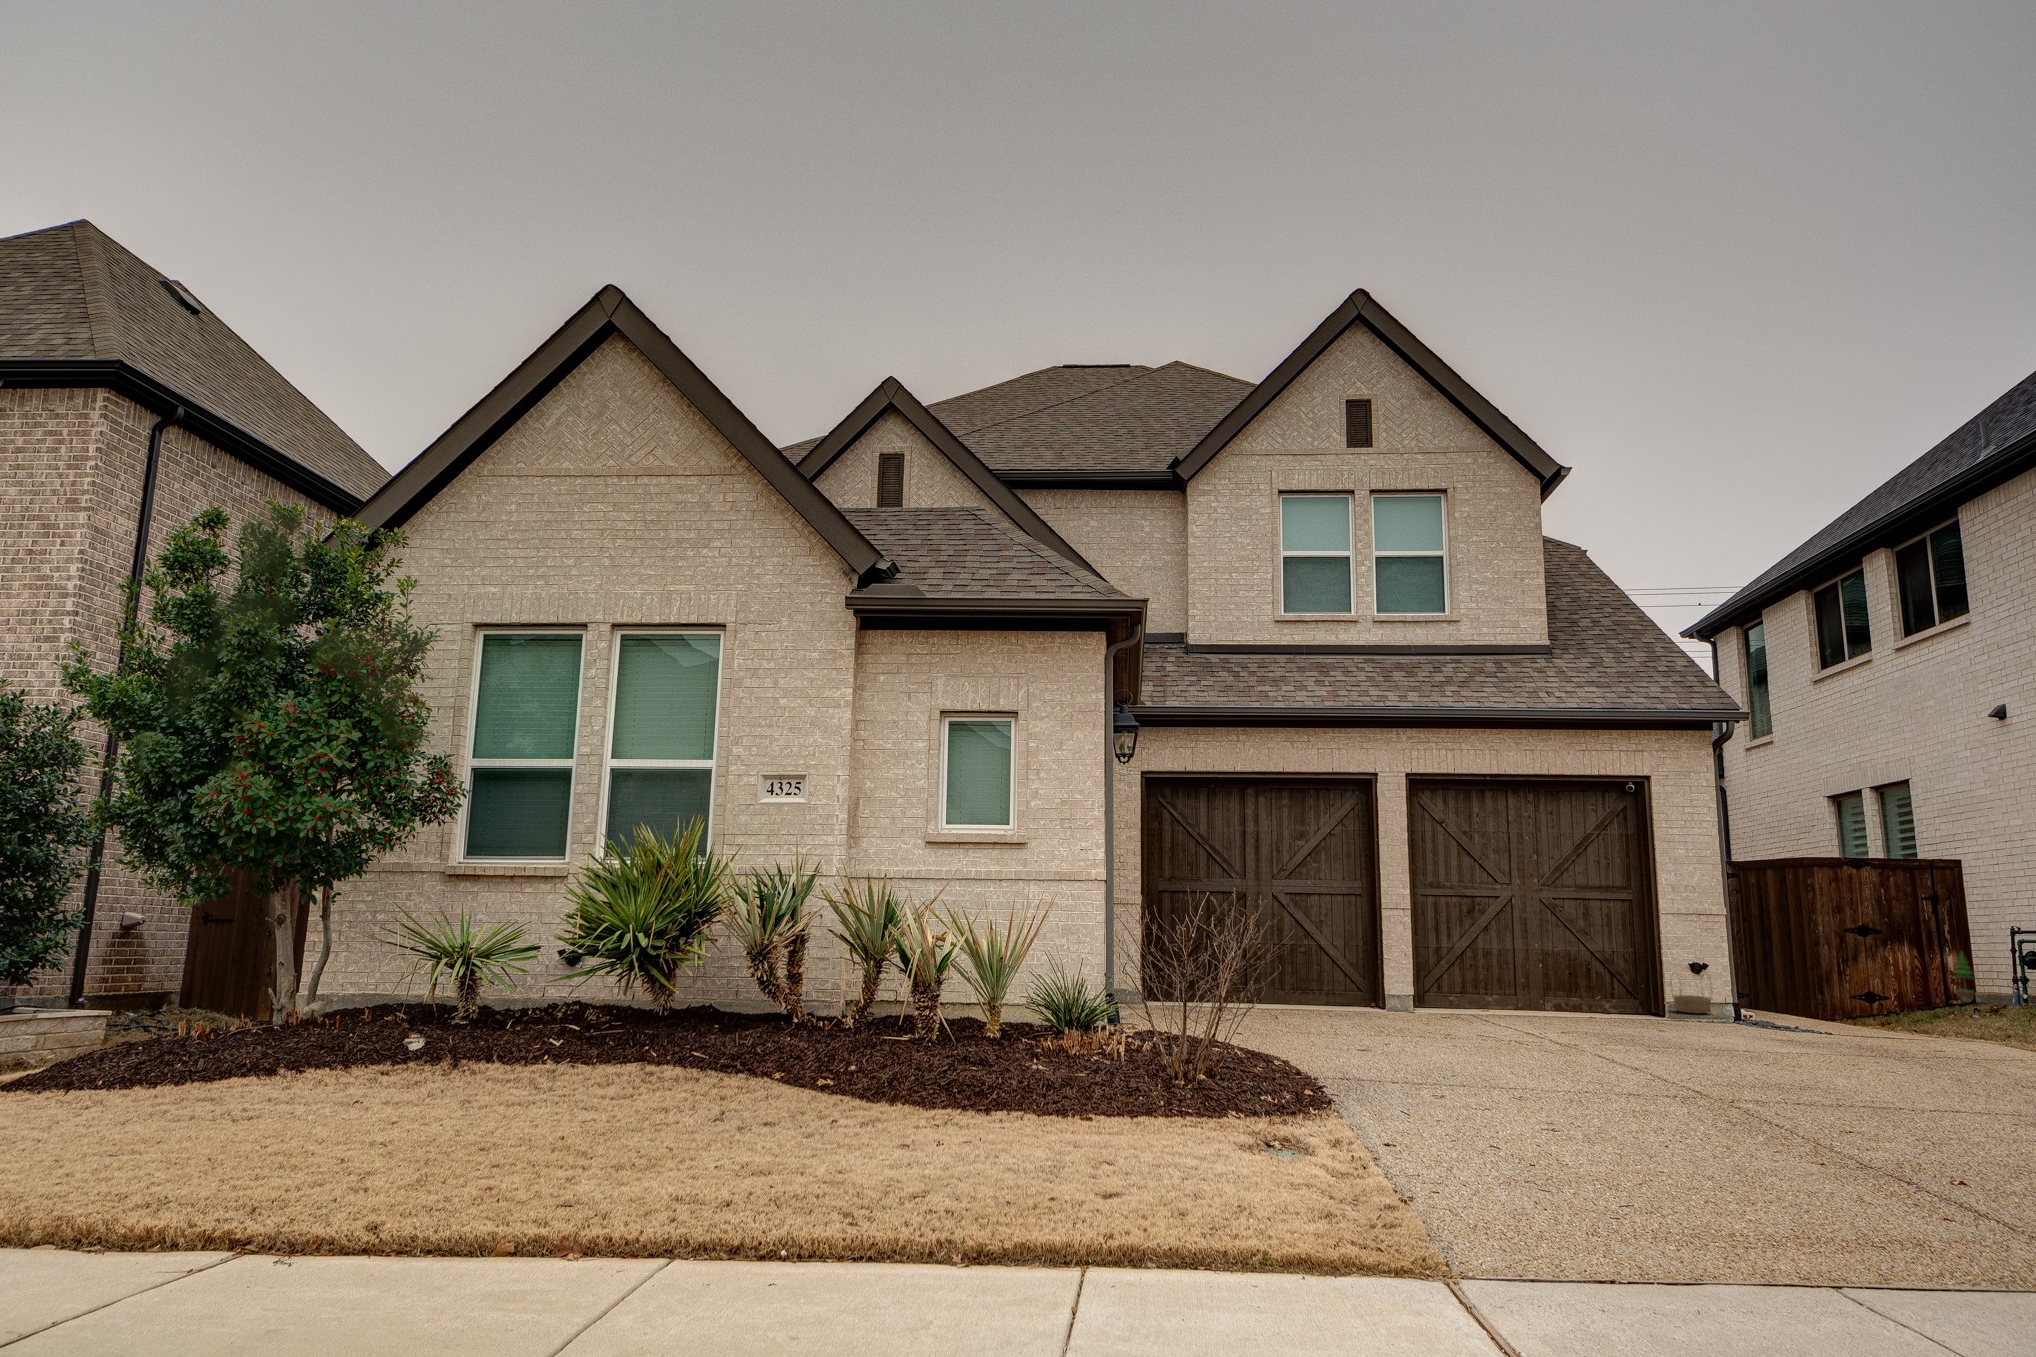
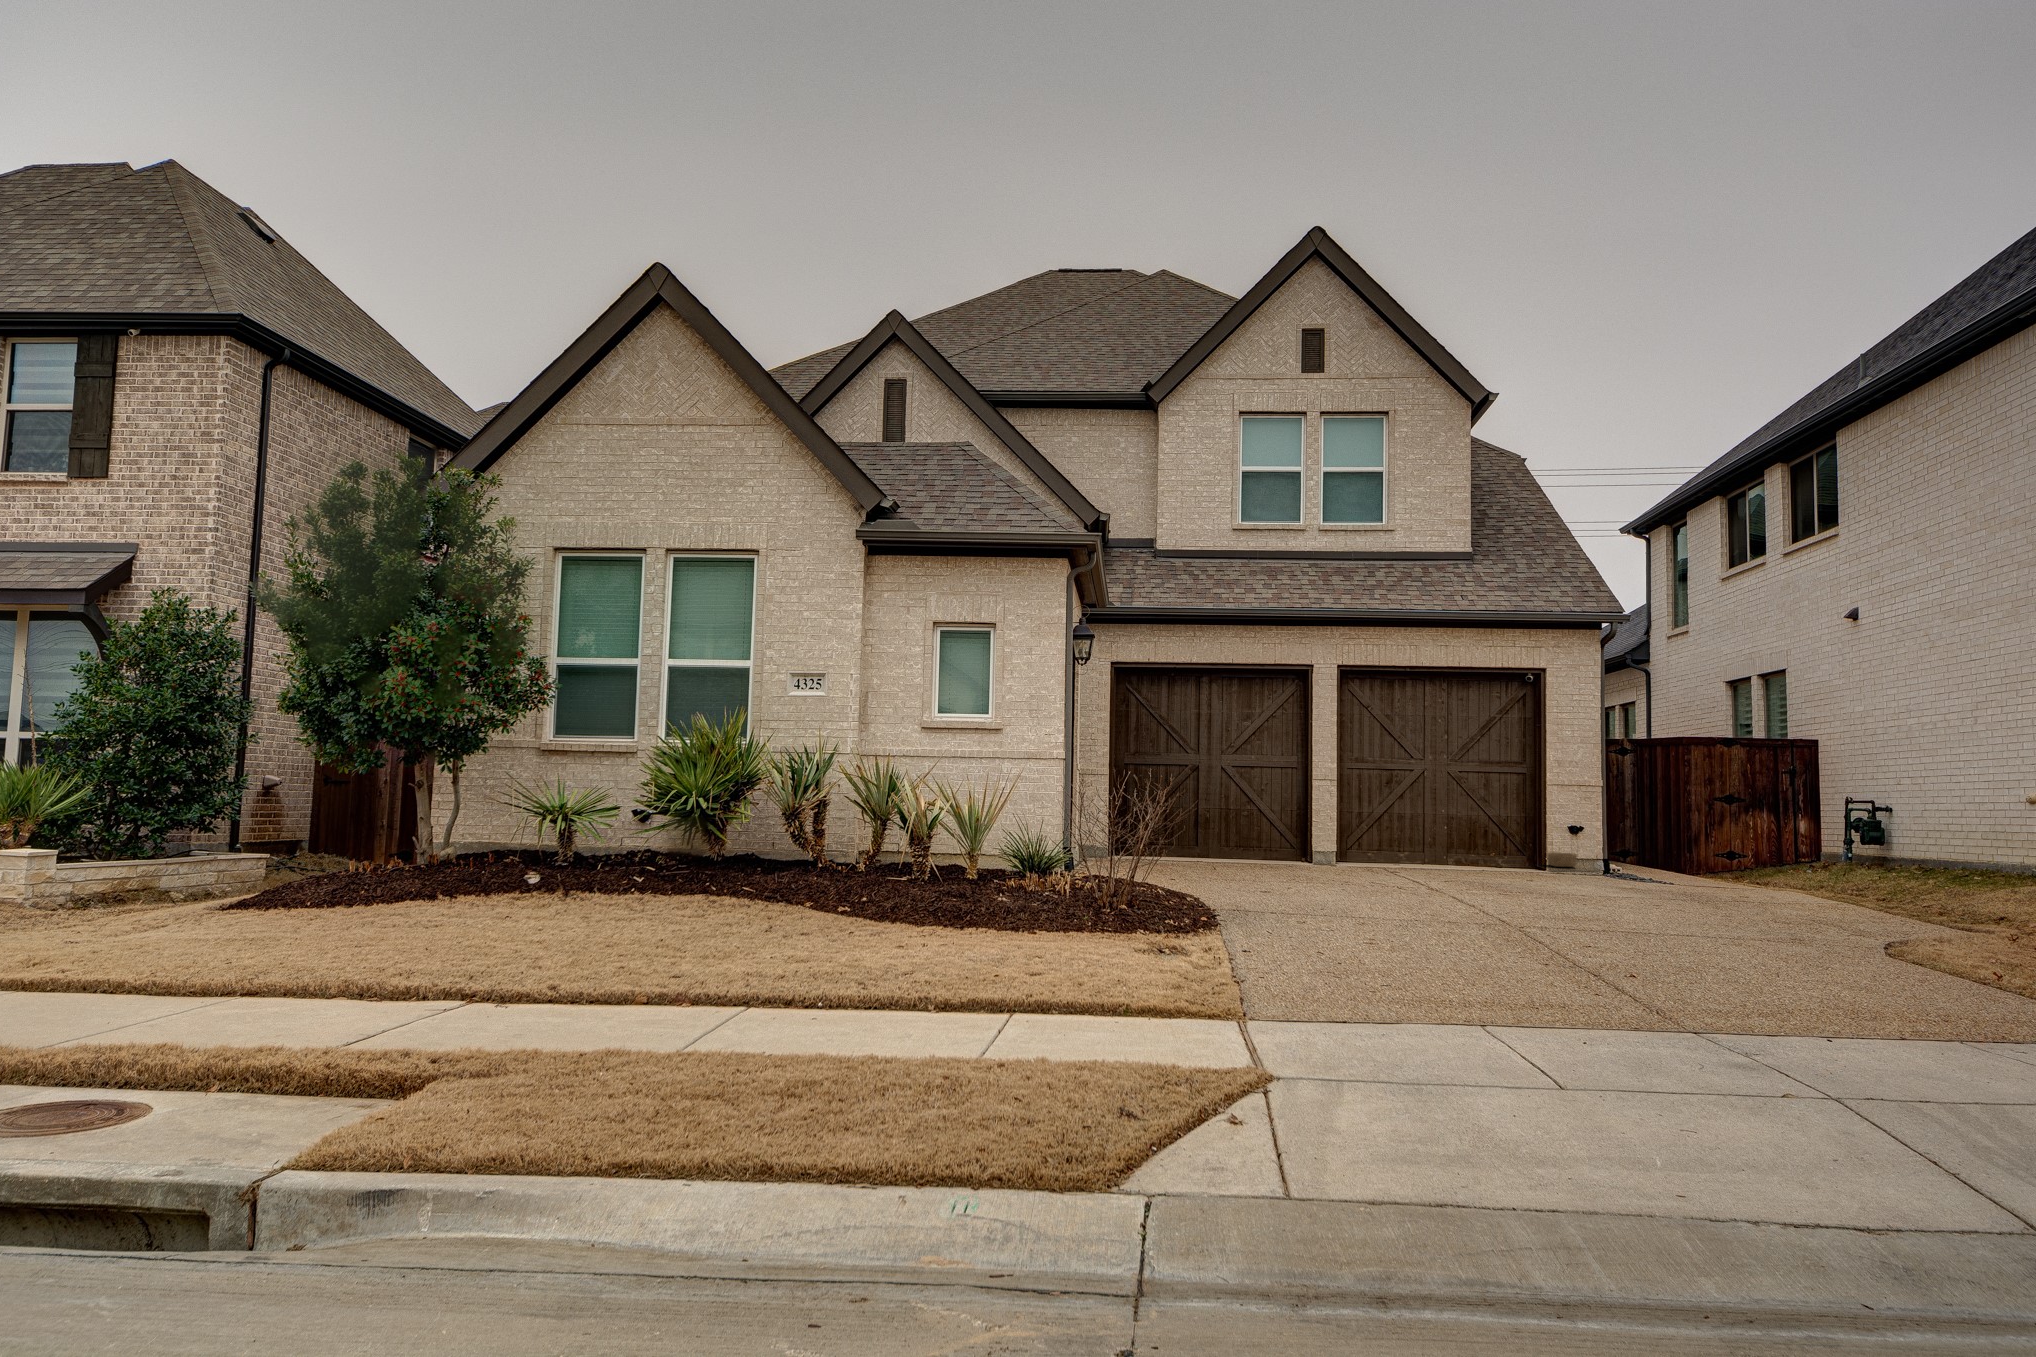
potted tree: present [1954,952,1974,1003] -> none [1797,817,1816,861]

